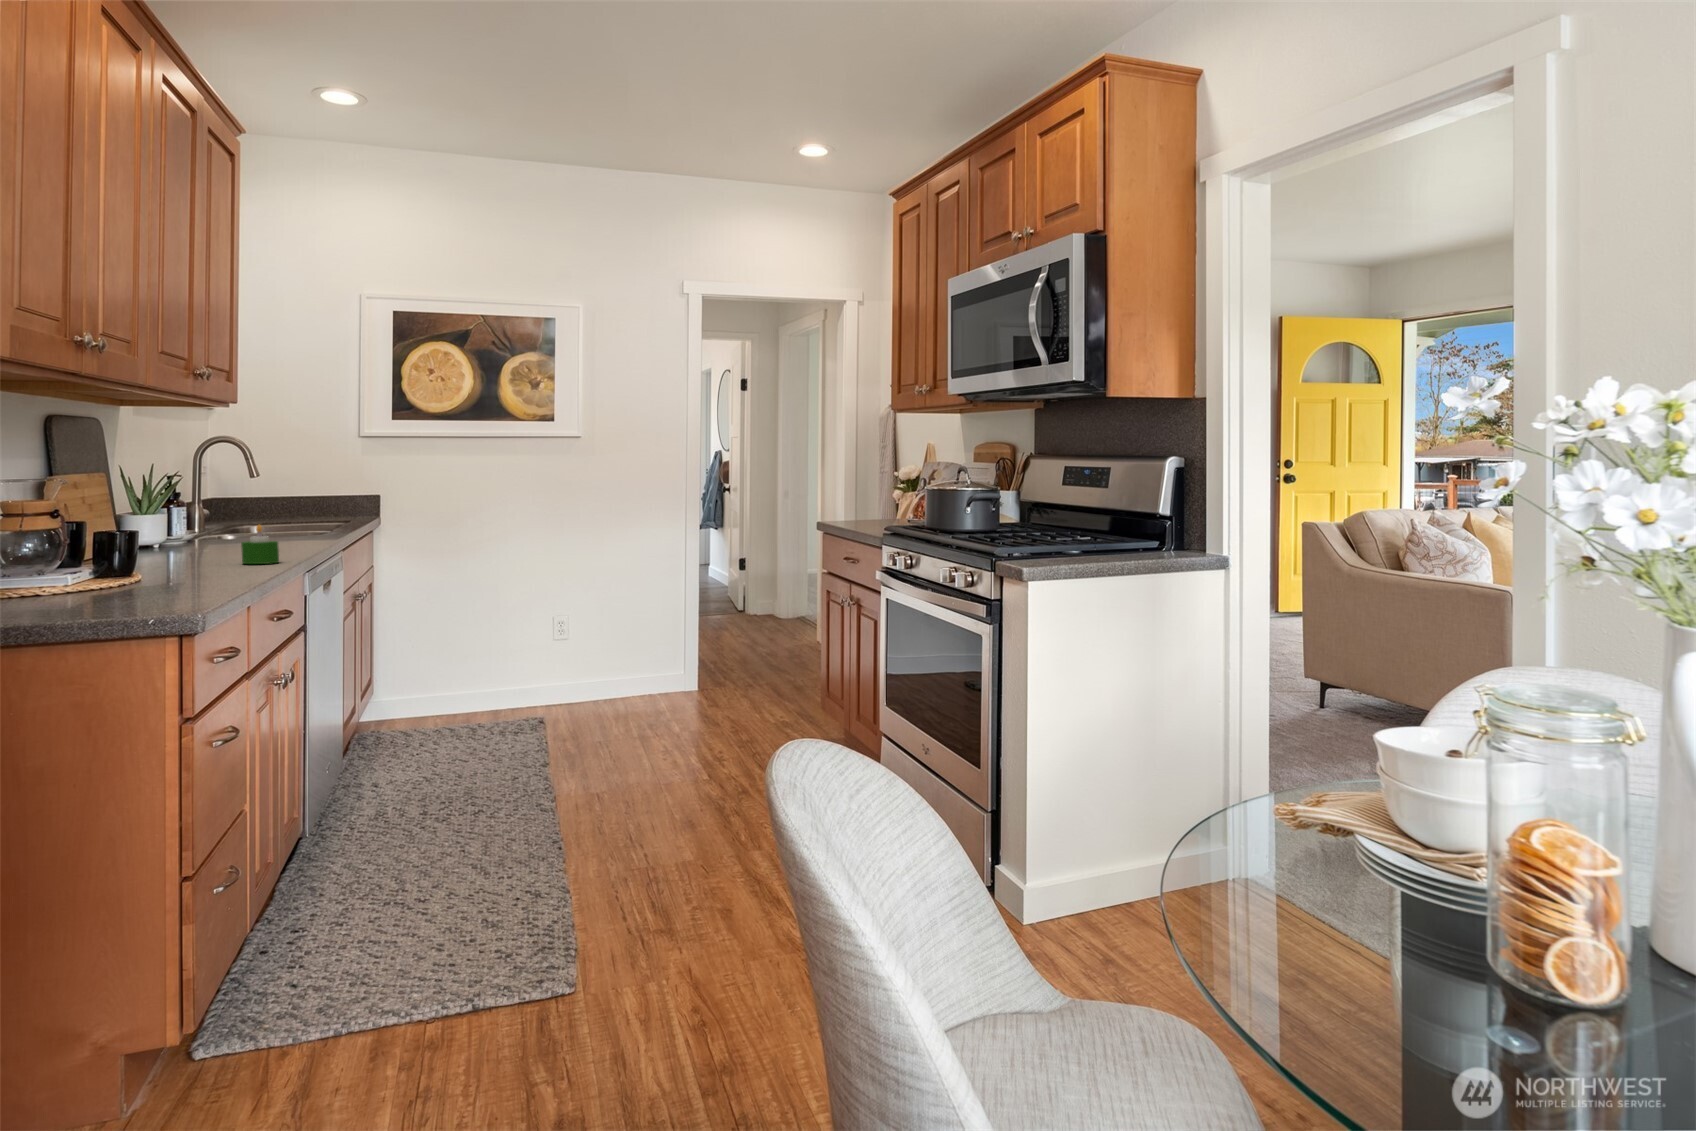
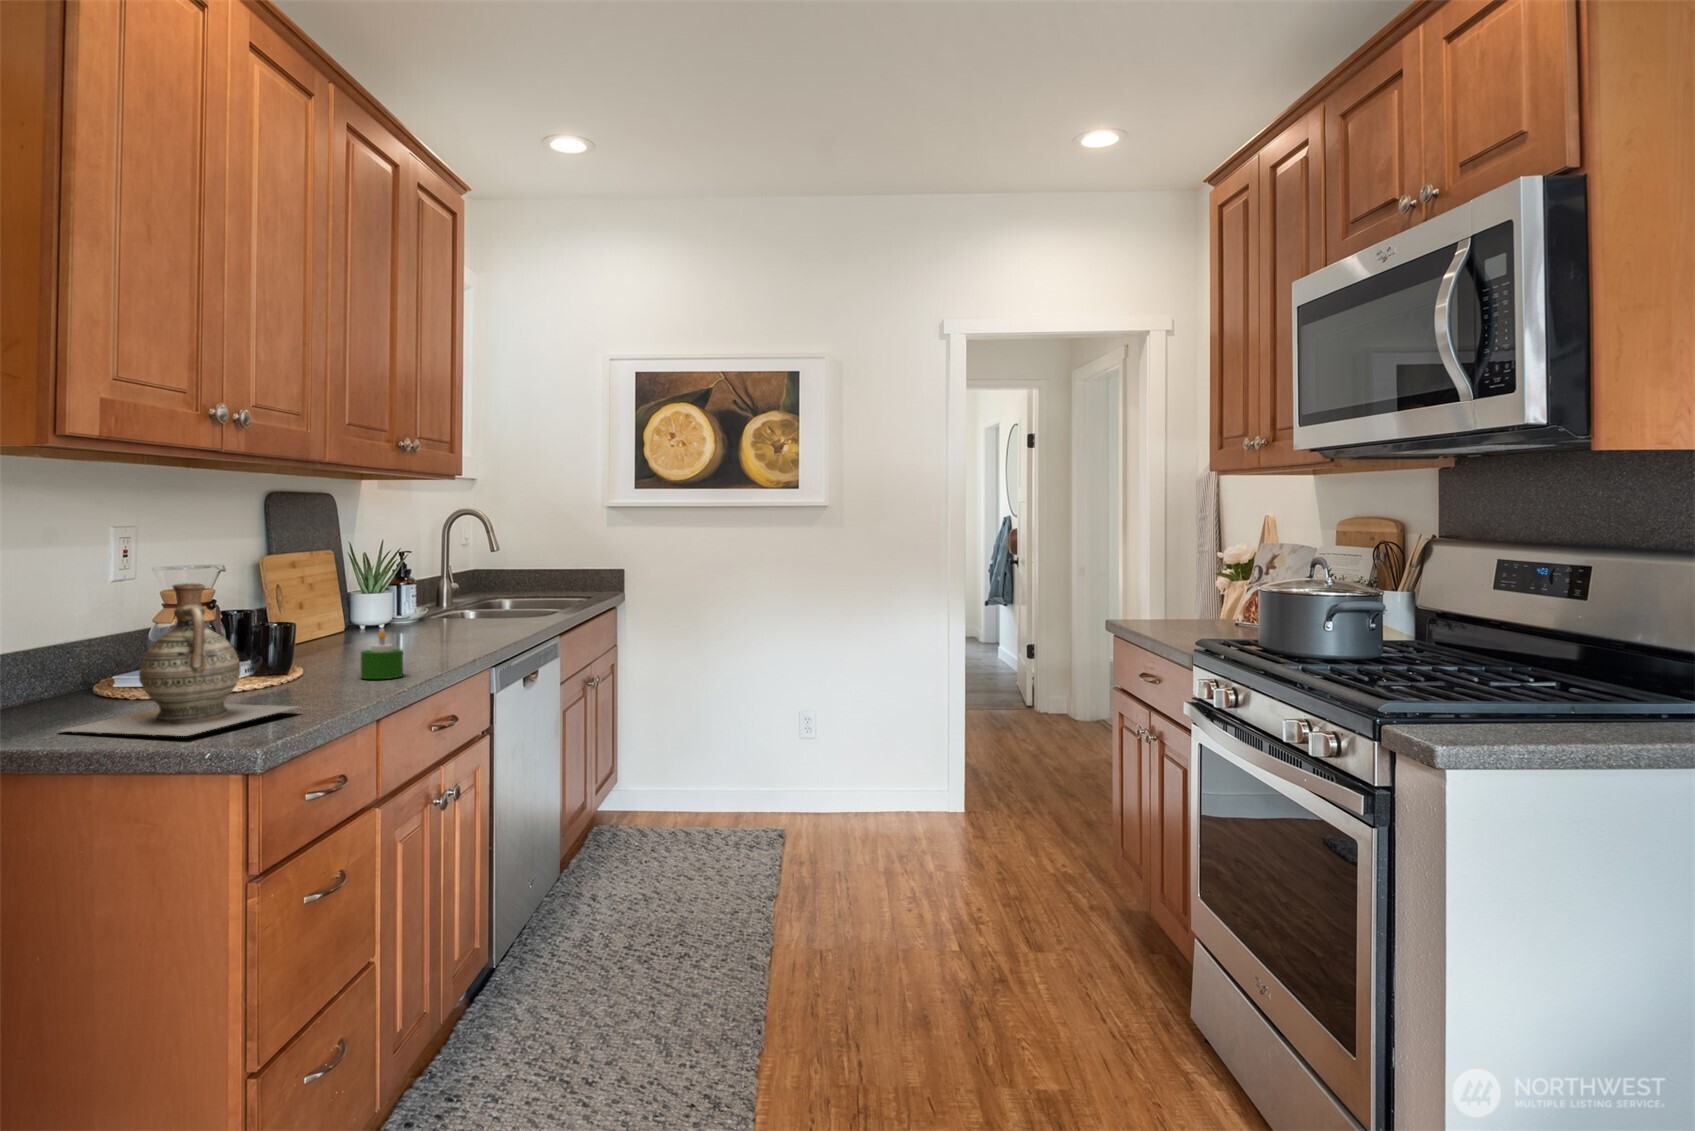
ceramic jug: none [42,478,239,594] -> present [61,583,297,736]

